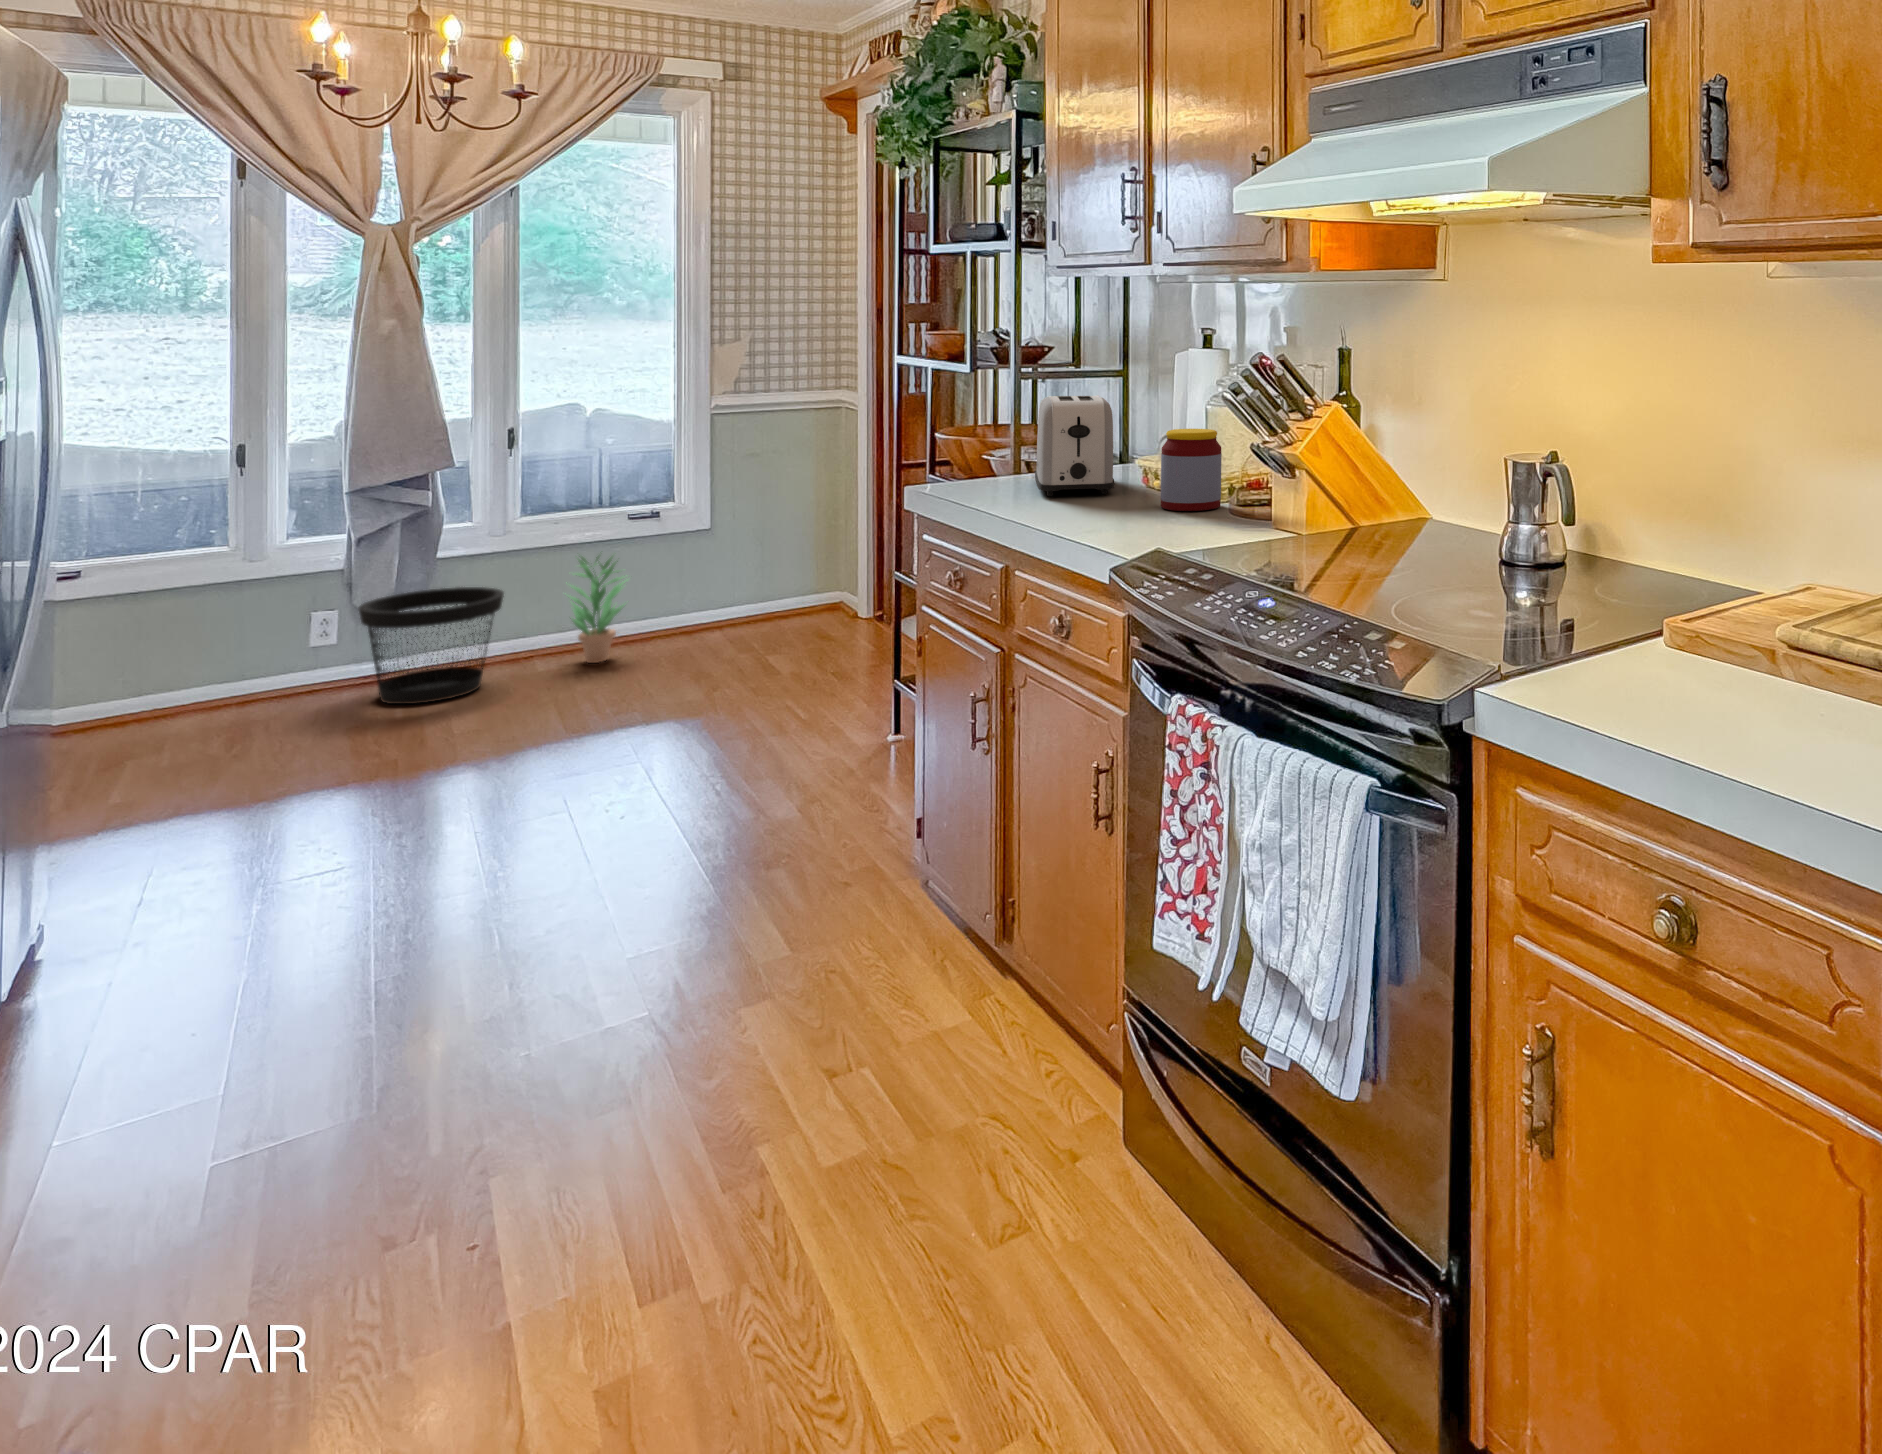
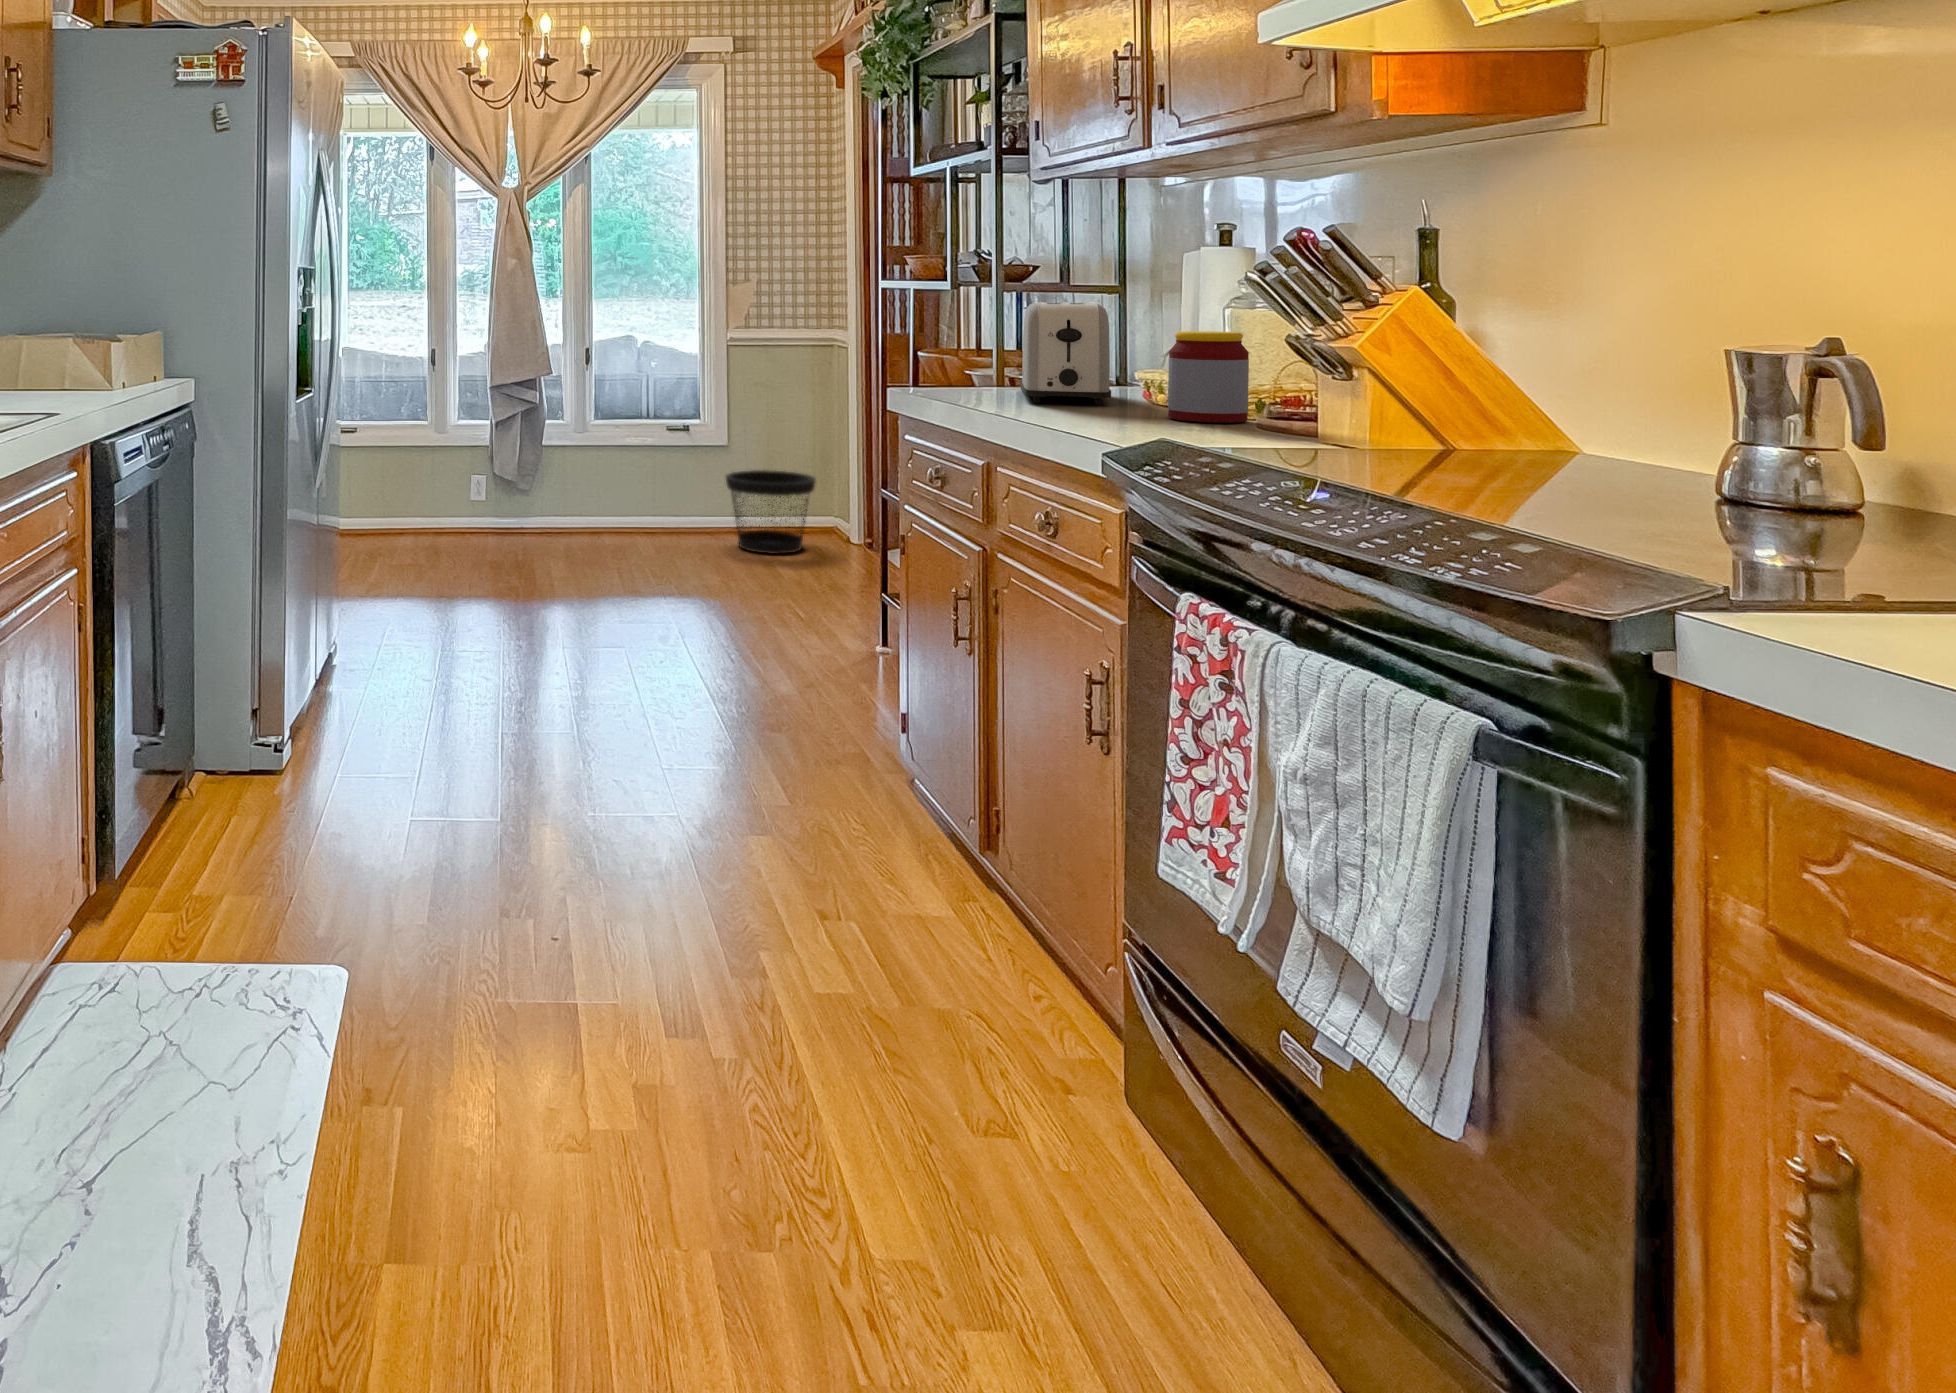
potted plant: present [569,556,628,663] -> none [622,453,671,545]
wastebasket: present [358,587,504,704] -> present [726,470,816,554]

